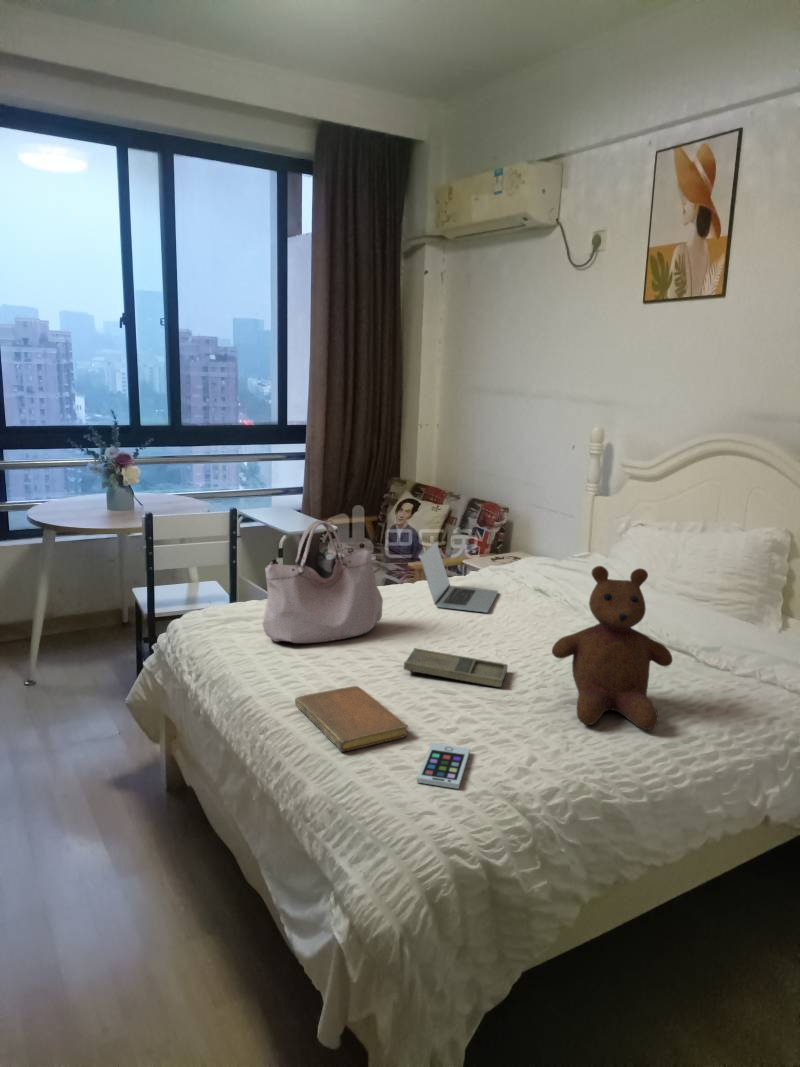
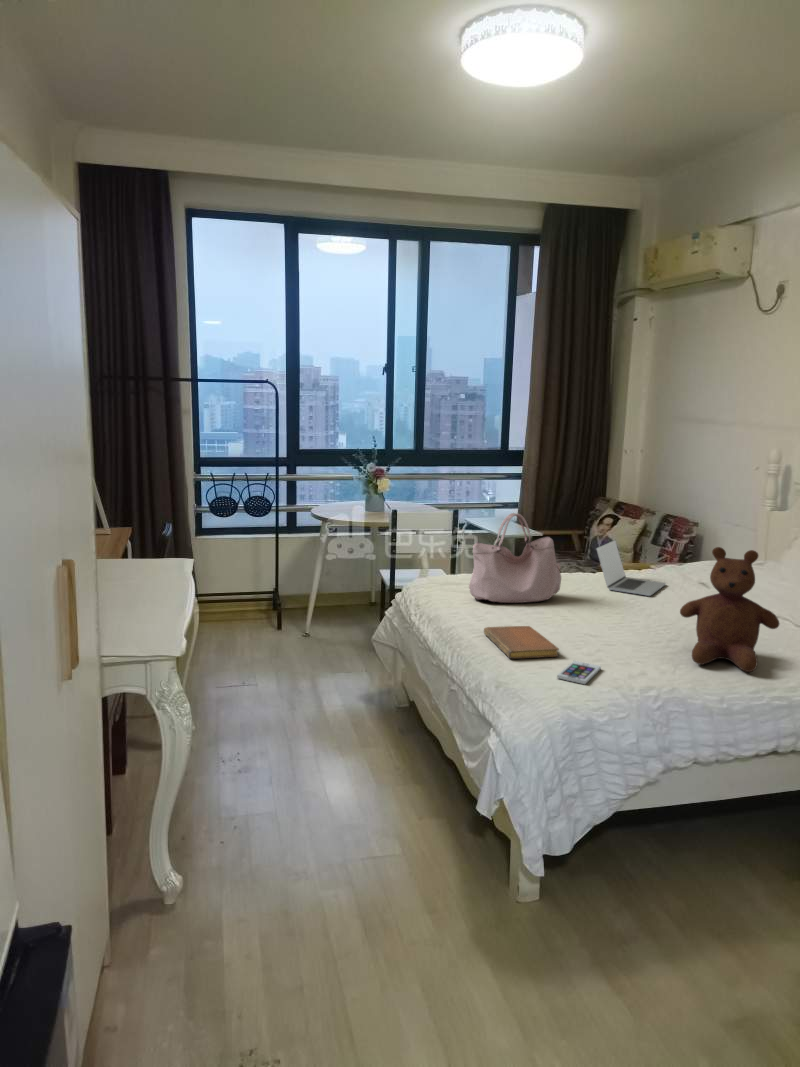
tray: present [404,648,508,687] -> none [568,609,650,639]

